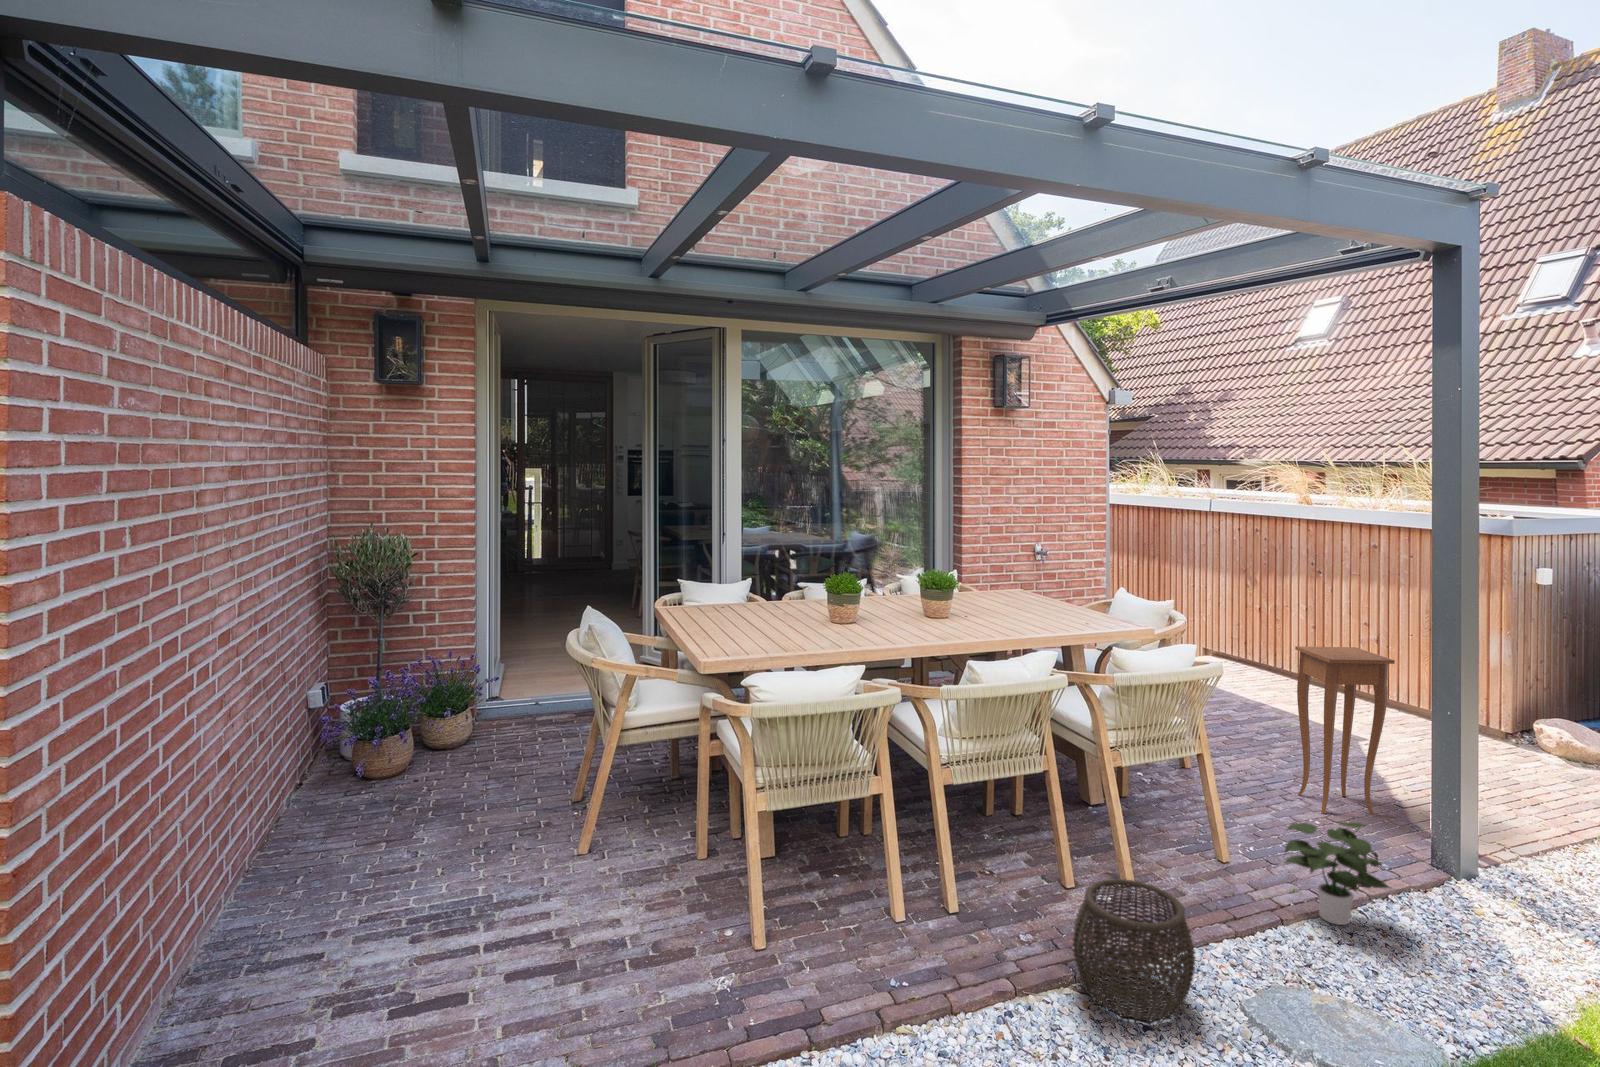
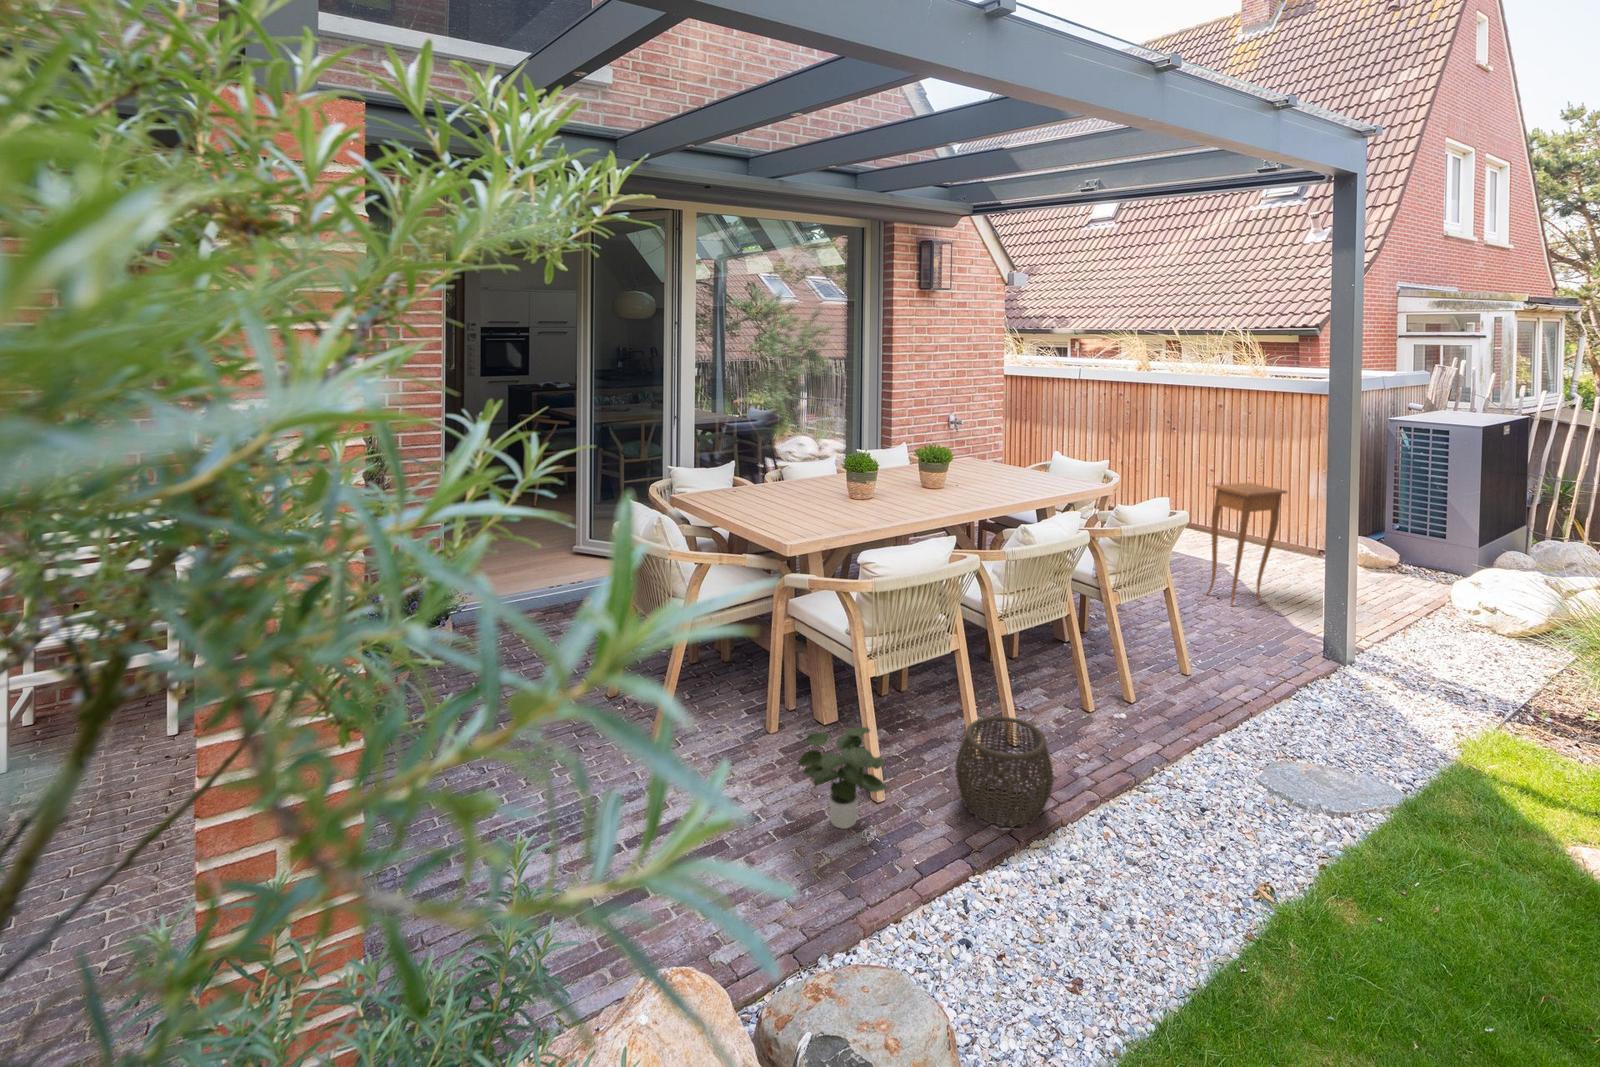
potted plant: present [1285,822,1390,925] -> present [798,727,889,829]
woven basket: present [1073,879,1195,1021] -> present [955,716,1054,827]

